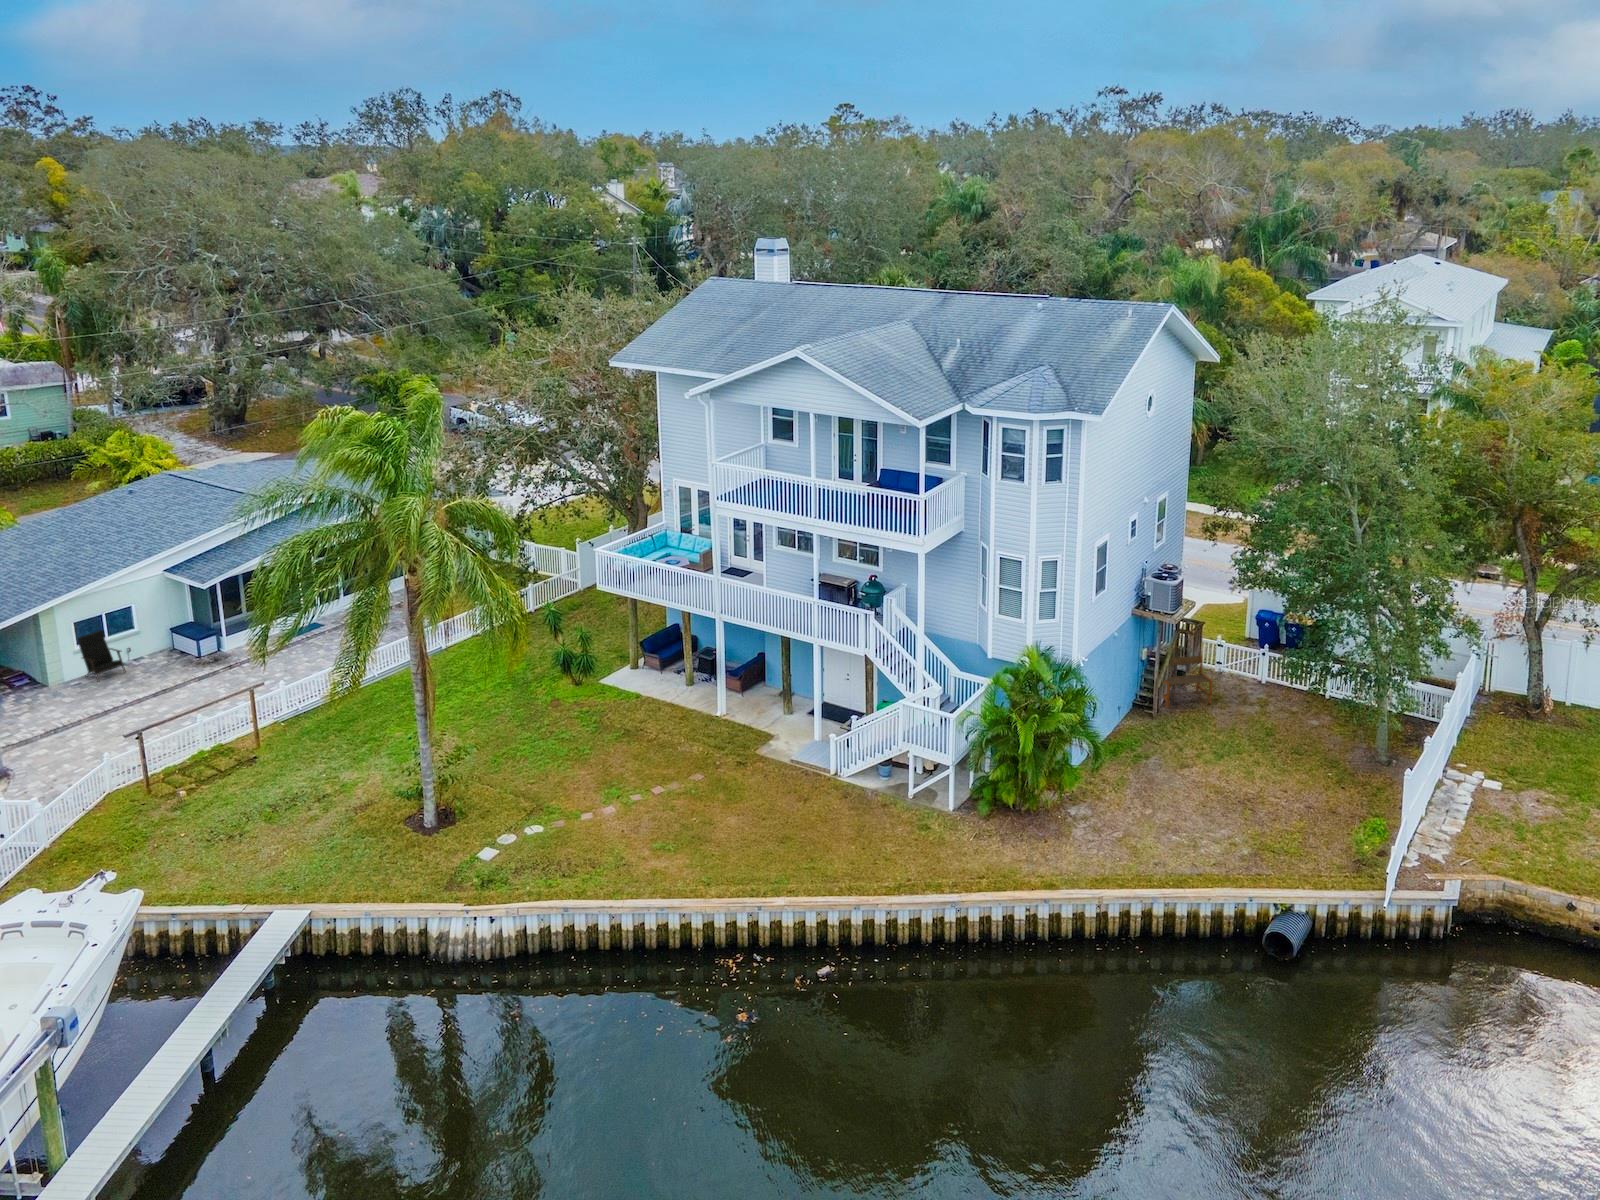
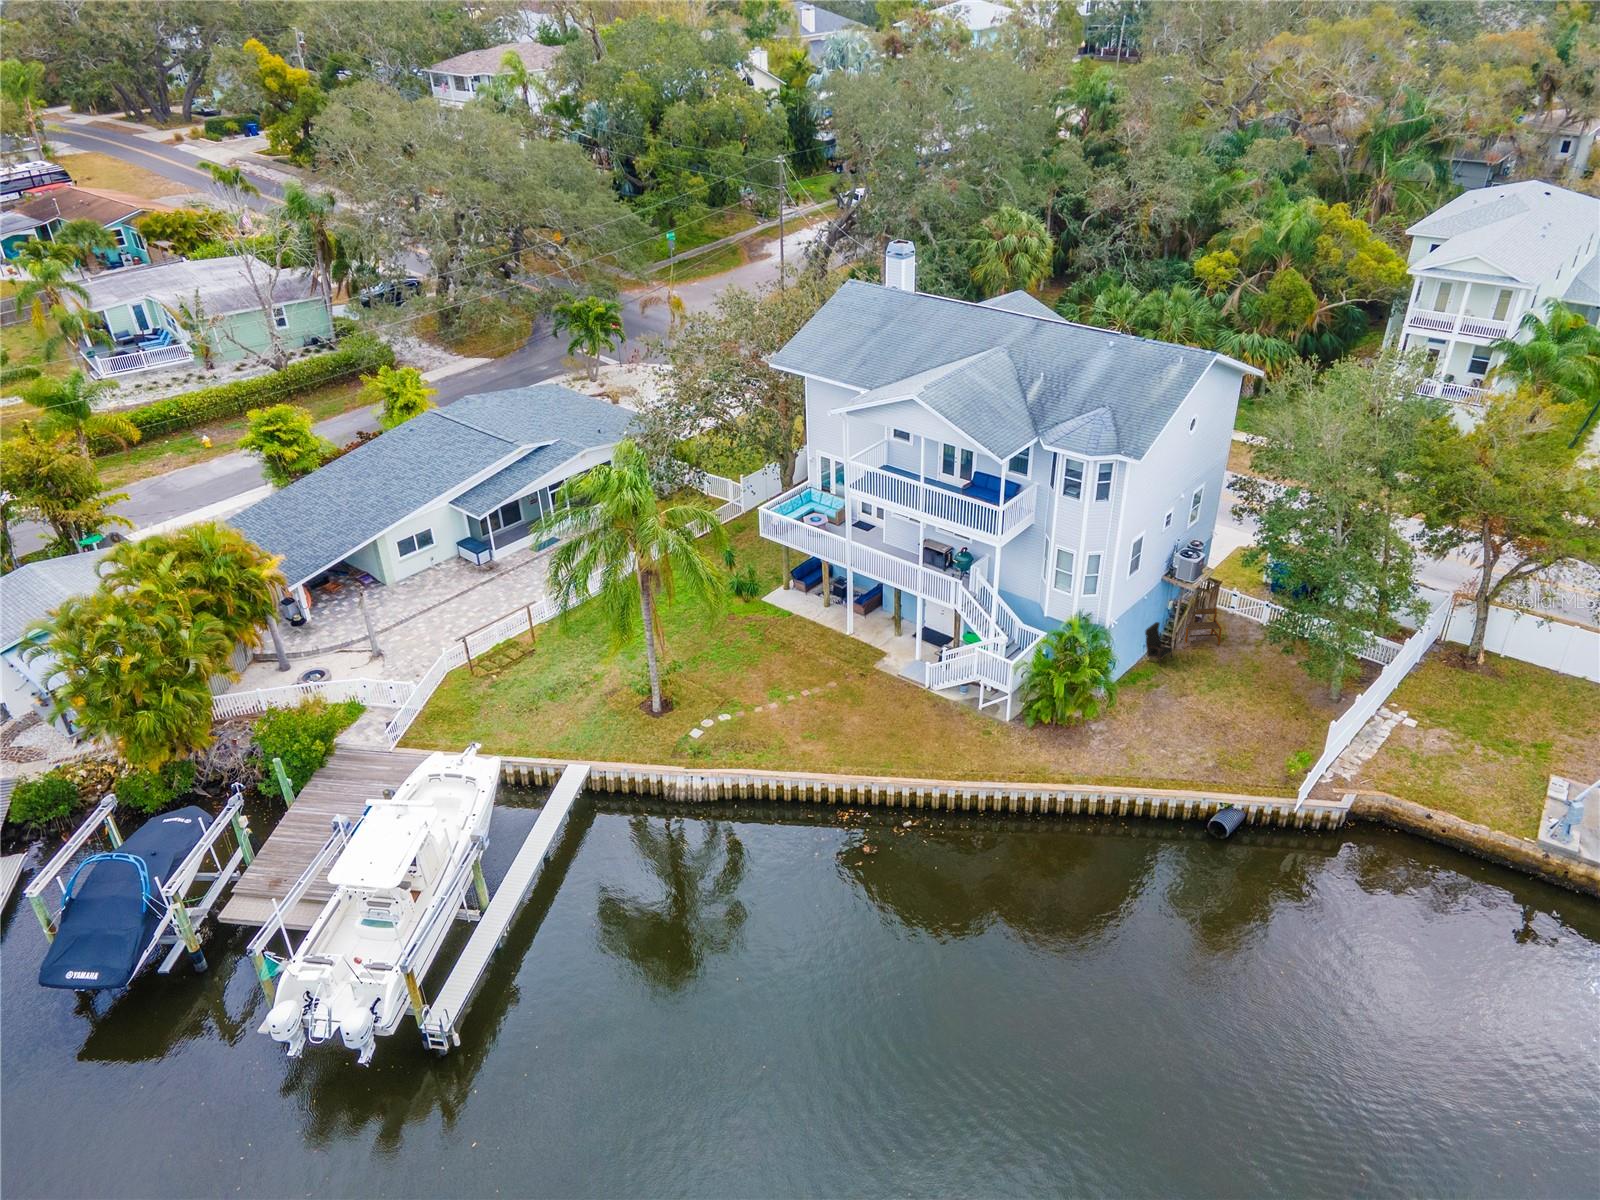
lounge chair: present [78,630,125,681] -> present [1145,622,1173,665]

